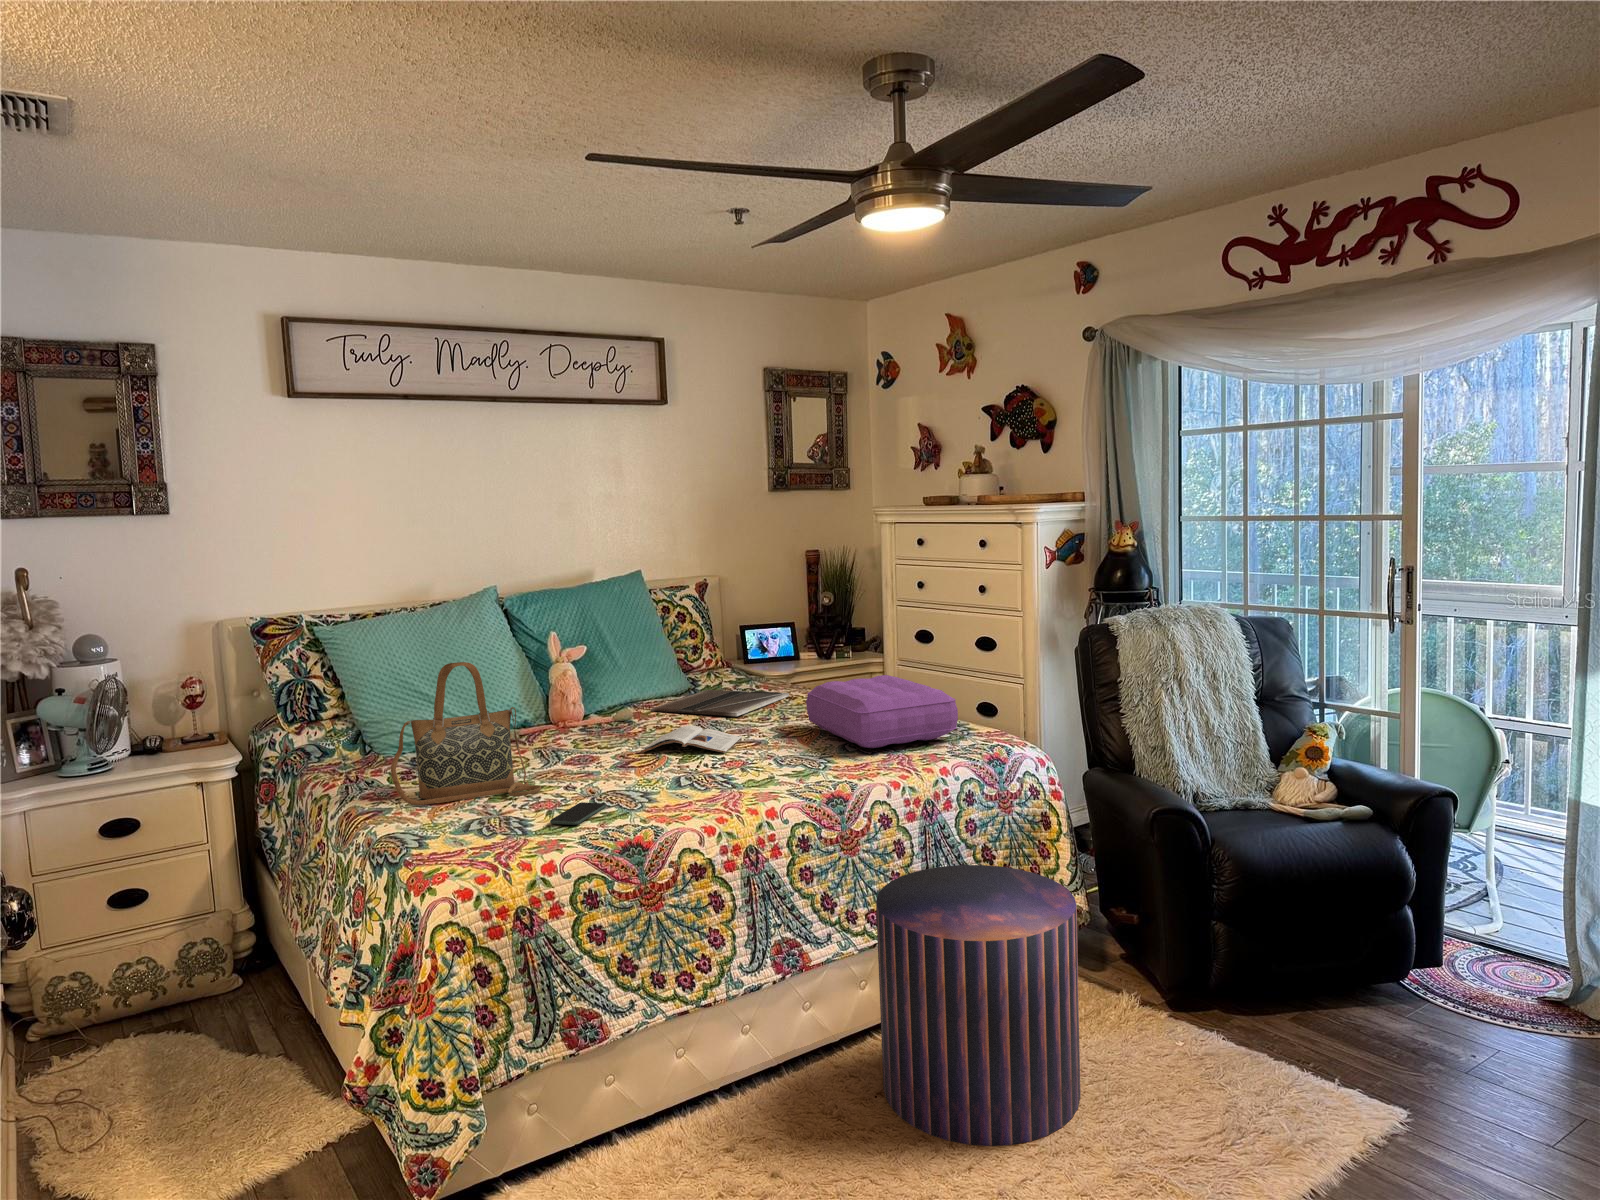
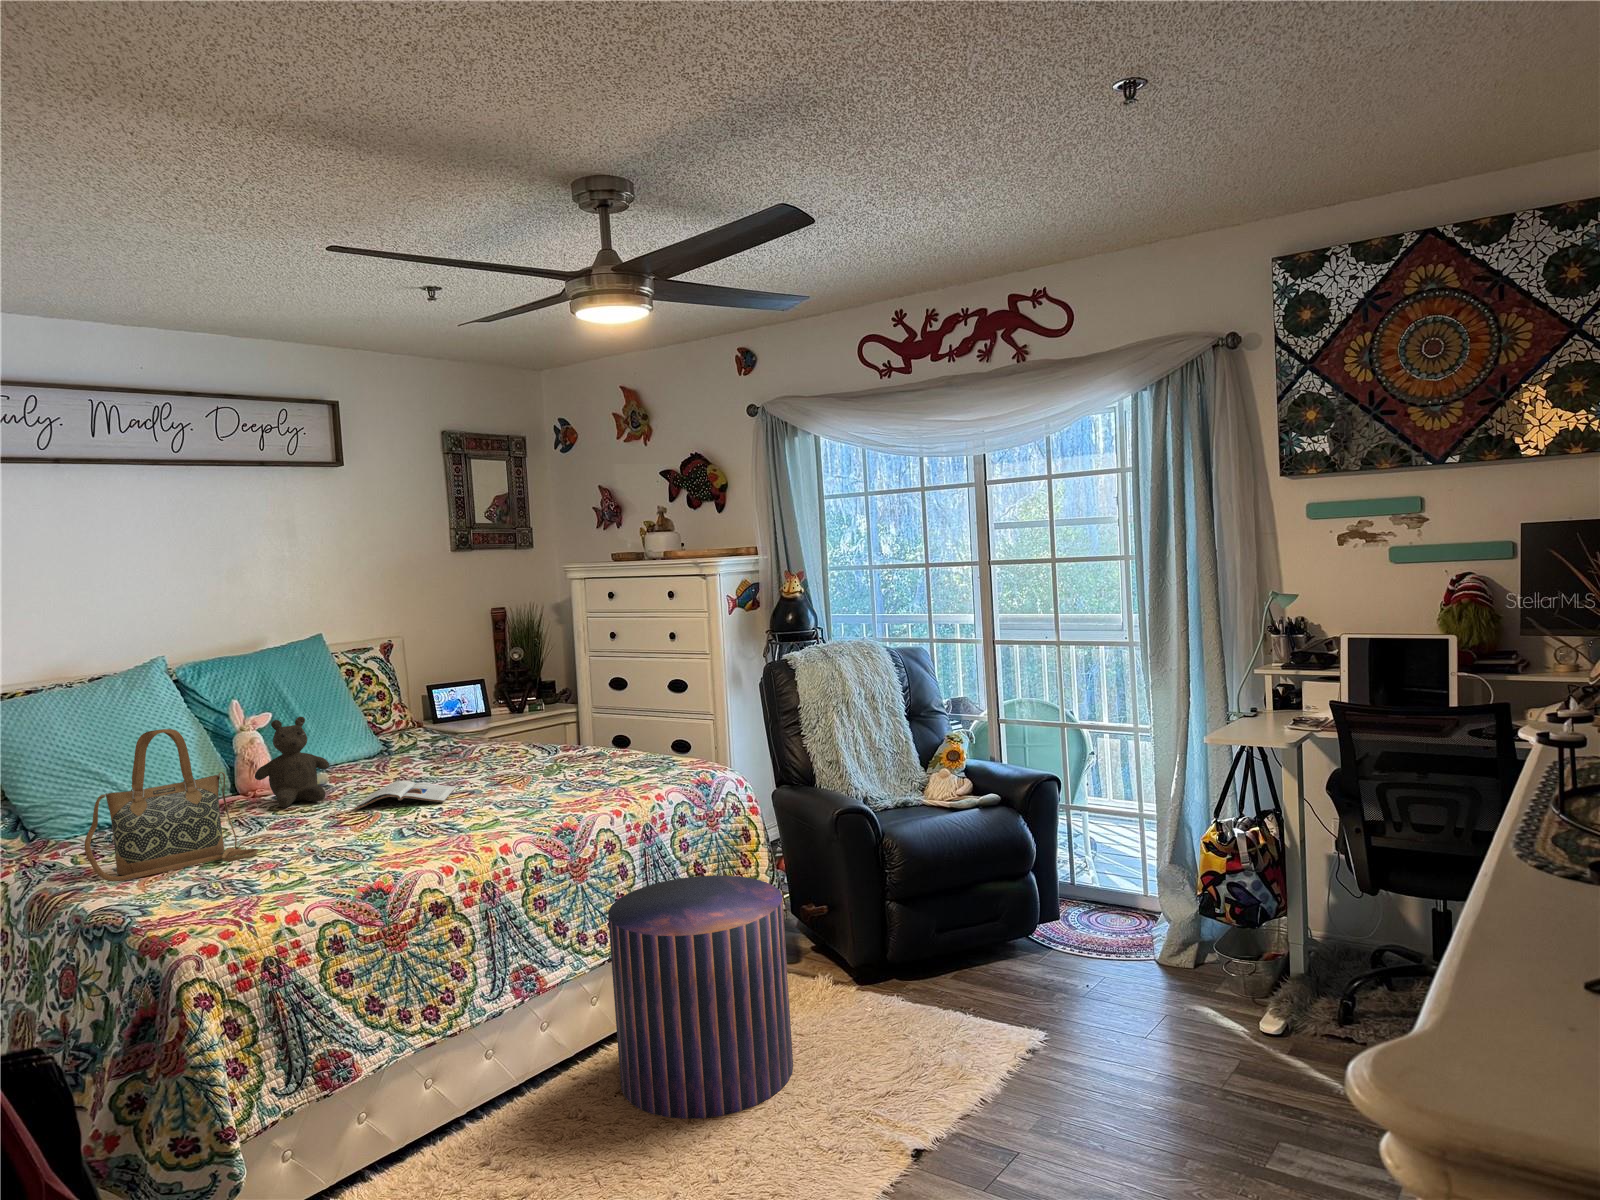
teddy bear: none [558,654,627,742] -> present [255,717,329,807]
pillow: present [806,675,958,748] -> none [517,719,664,785]
laptop: present [651,690,789,717] -> none [349,746,491,773]
smartphone: present [550,802,606,825] -> none [281,856,336,879]

